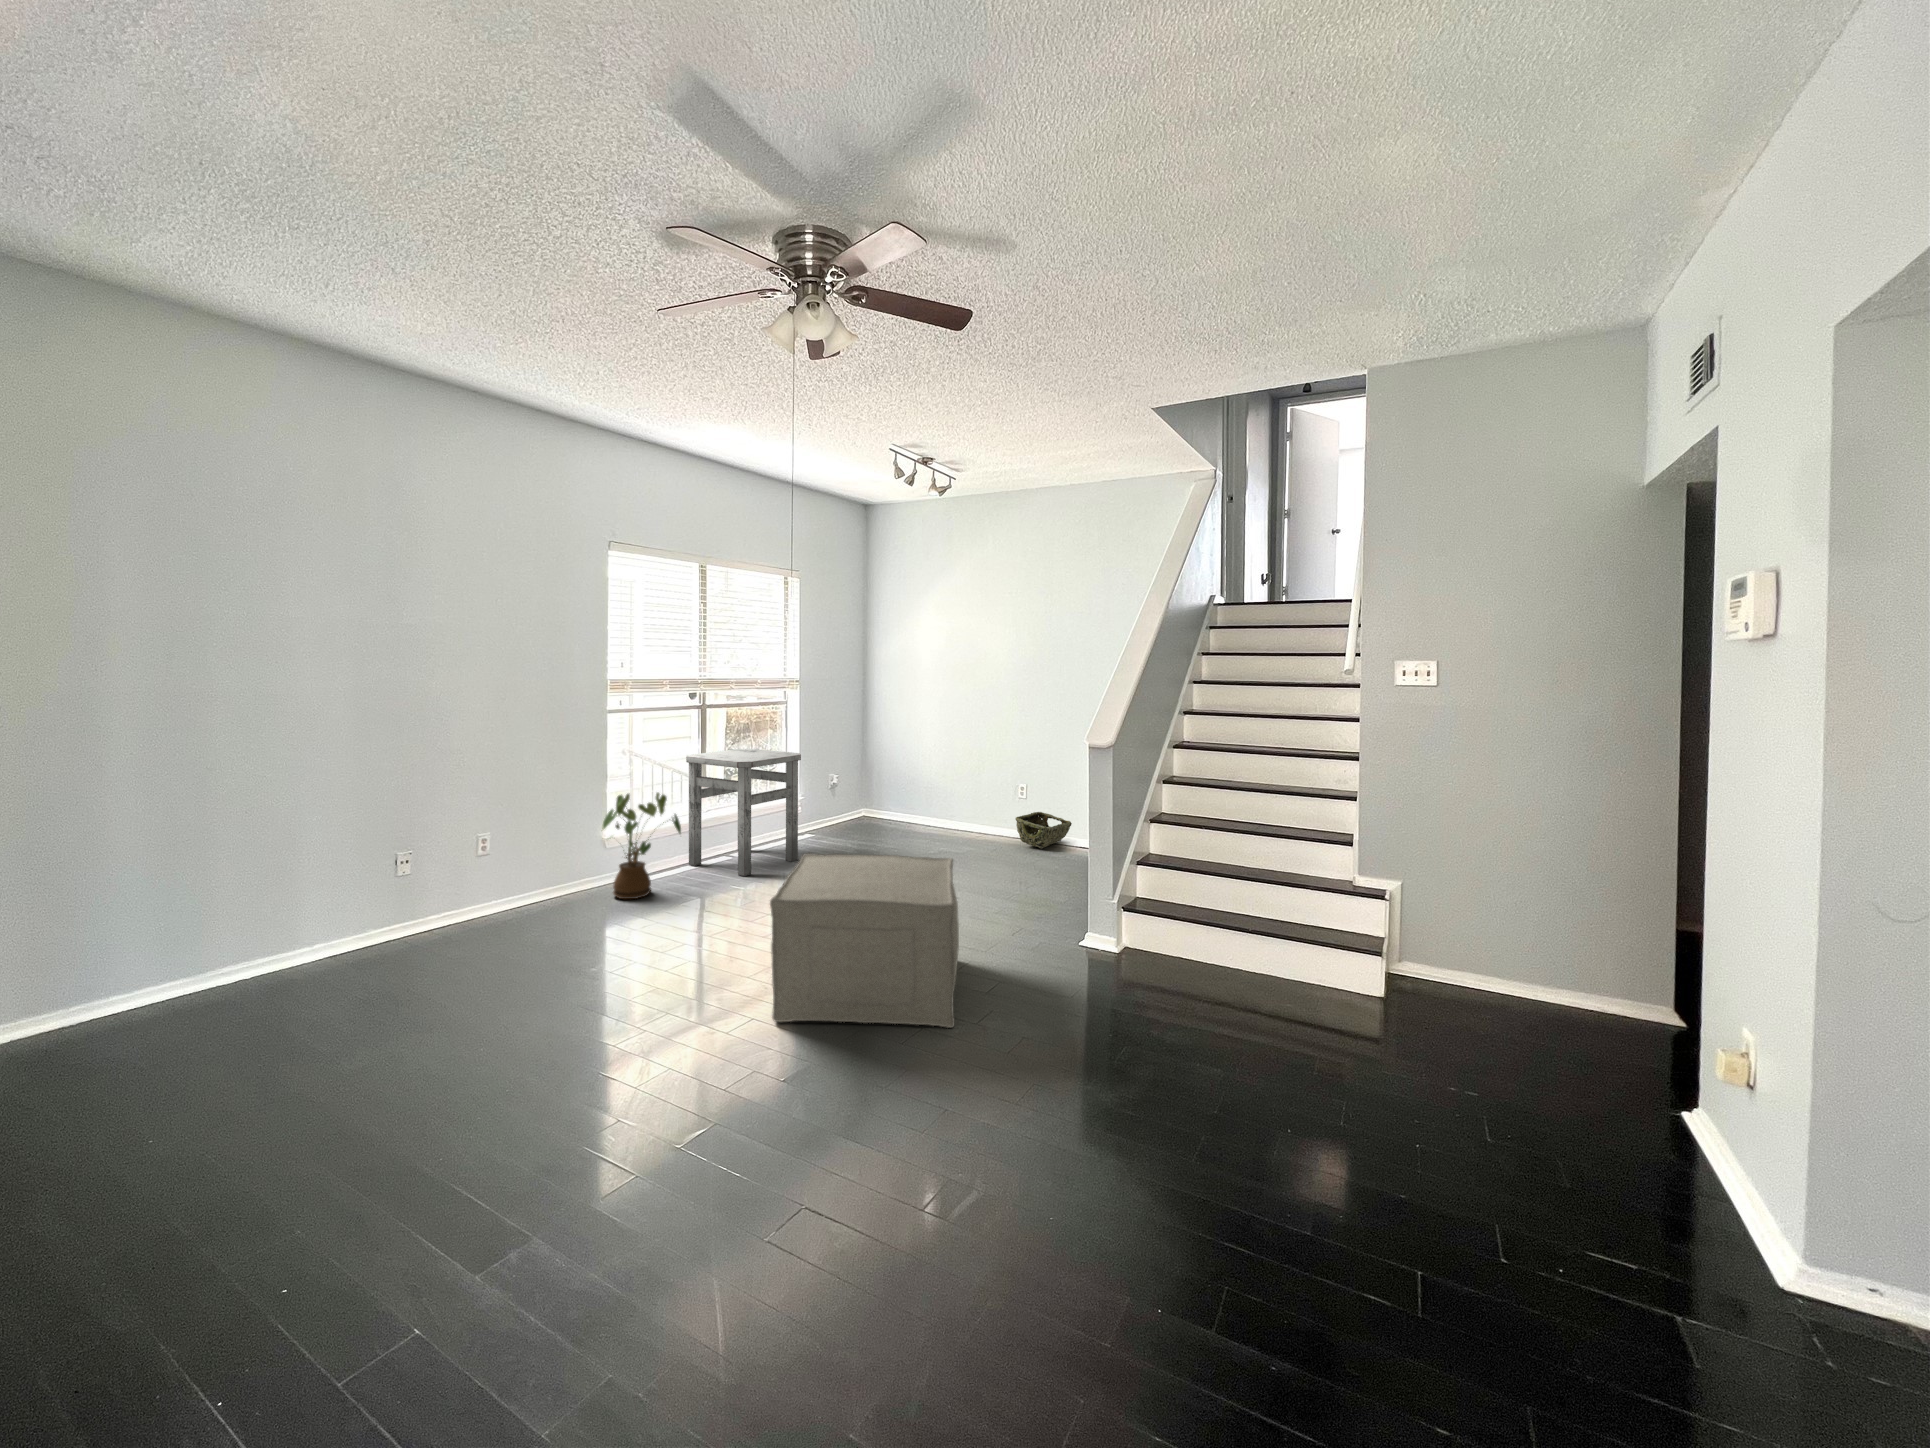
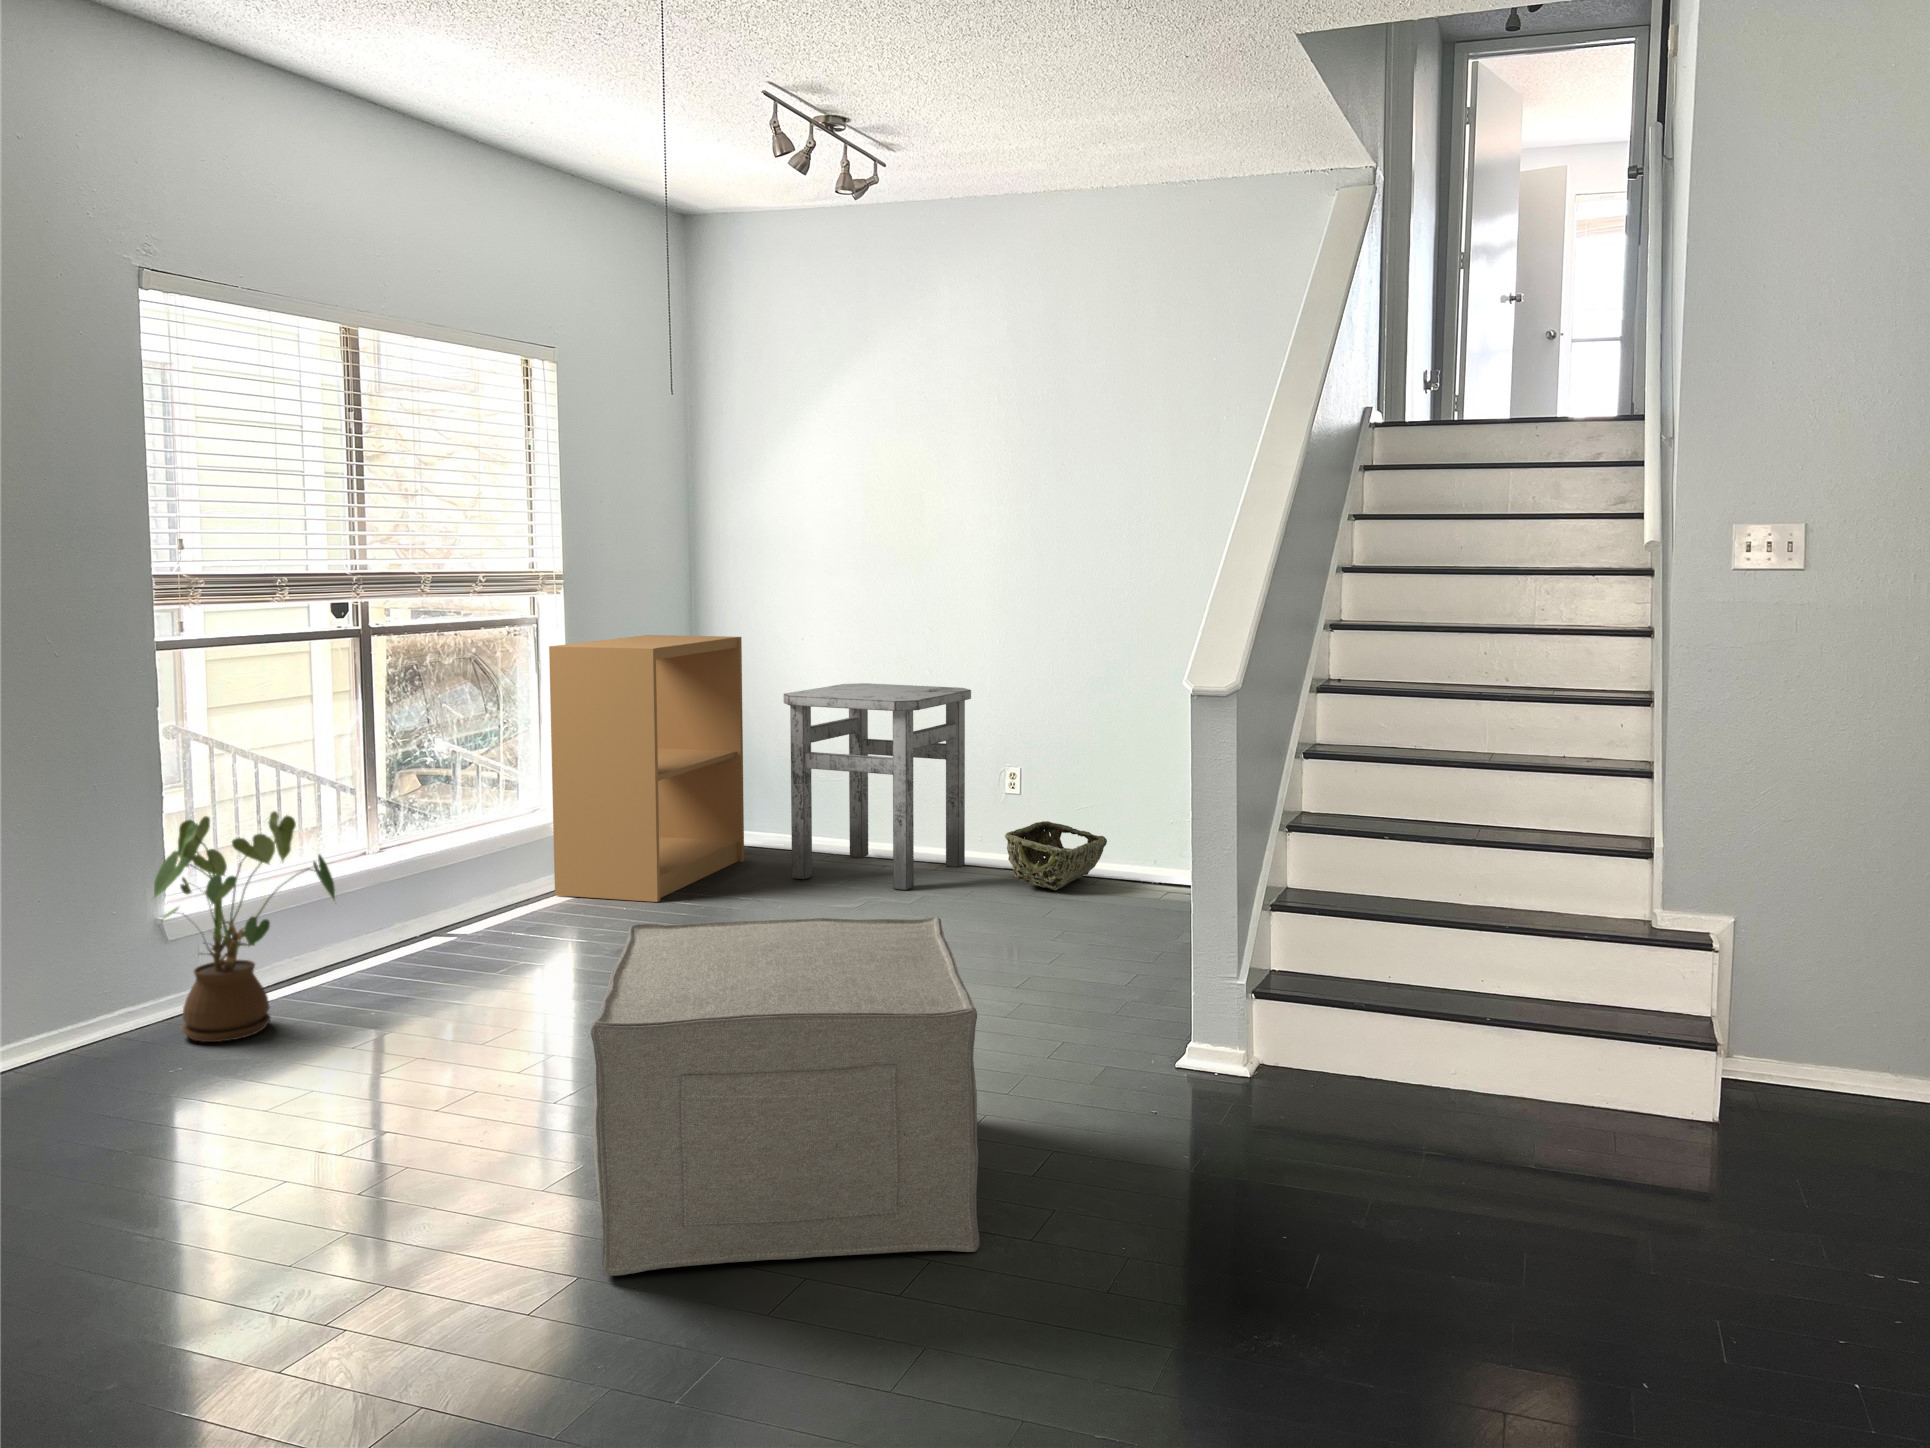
bookshelf: none [792,711,887,844] -> present [549,635,744,902]
side table: present [686,749,801,876] -> present [784,683,971,890]

